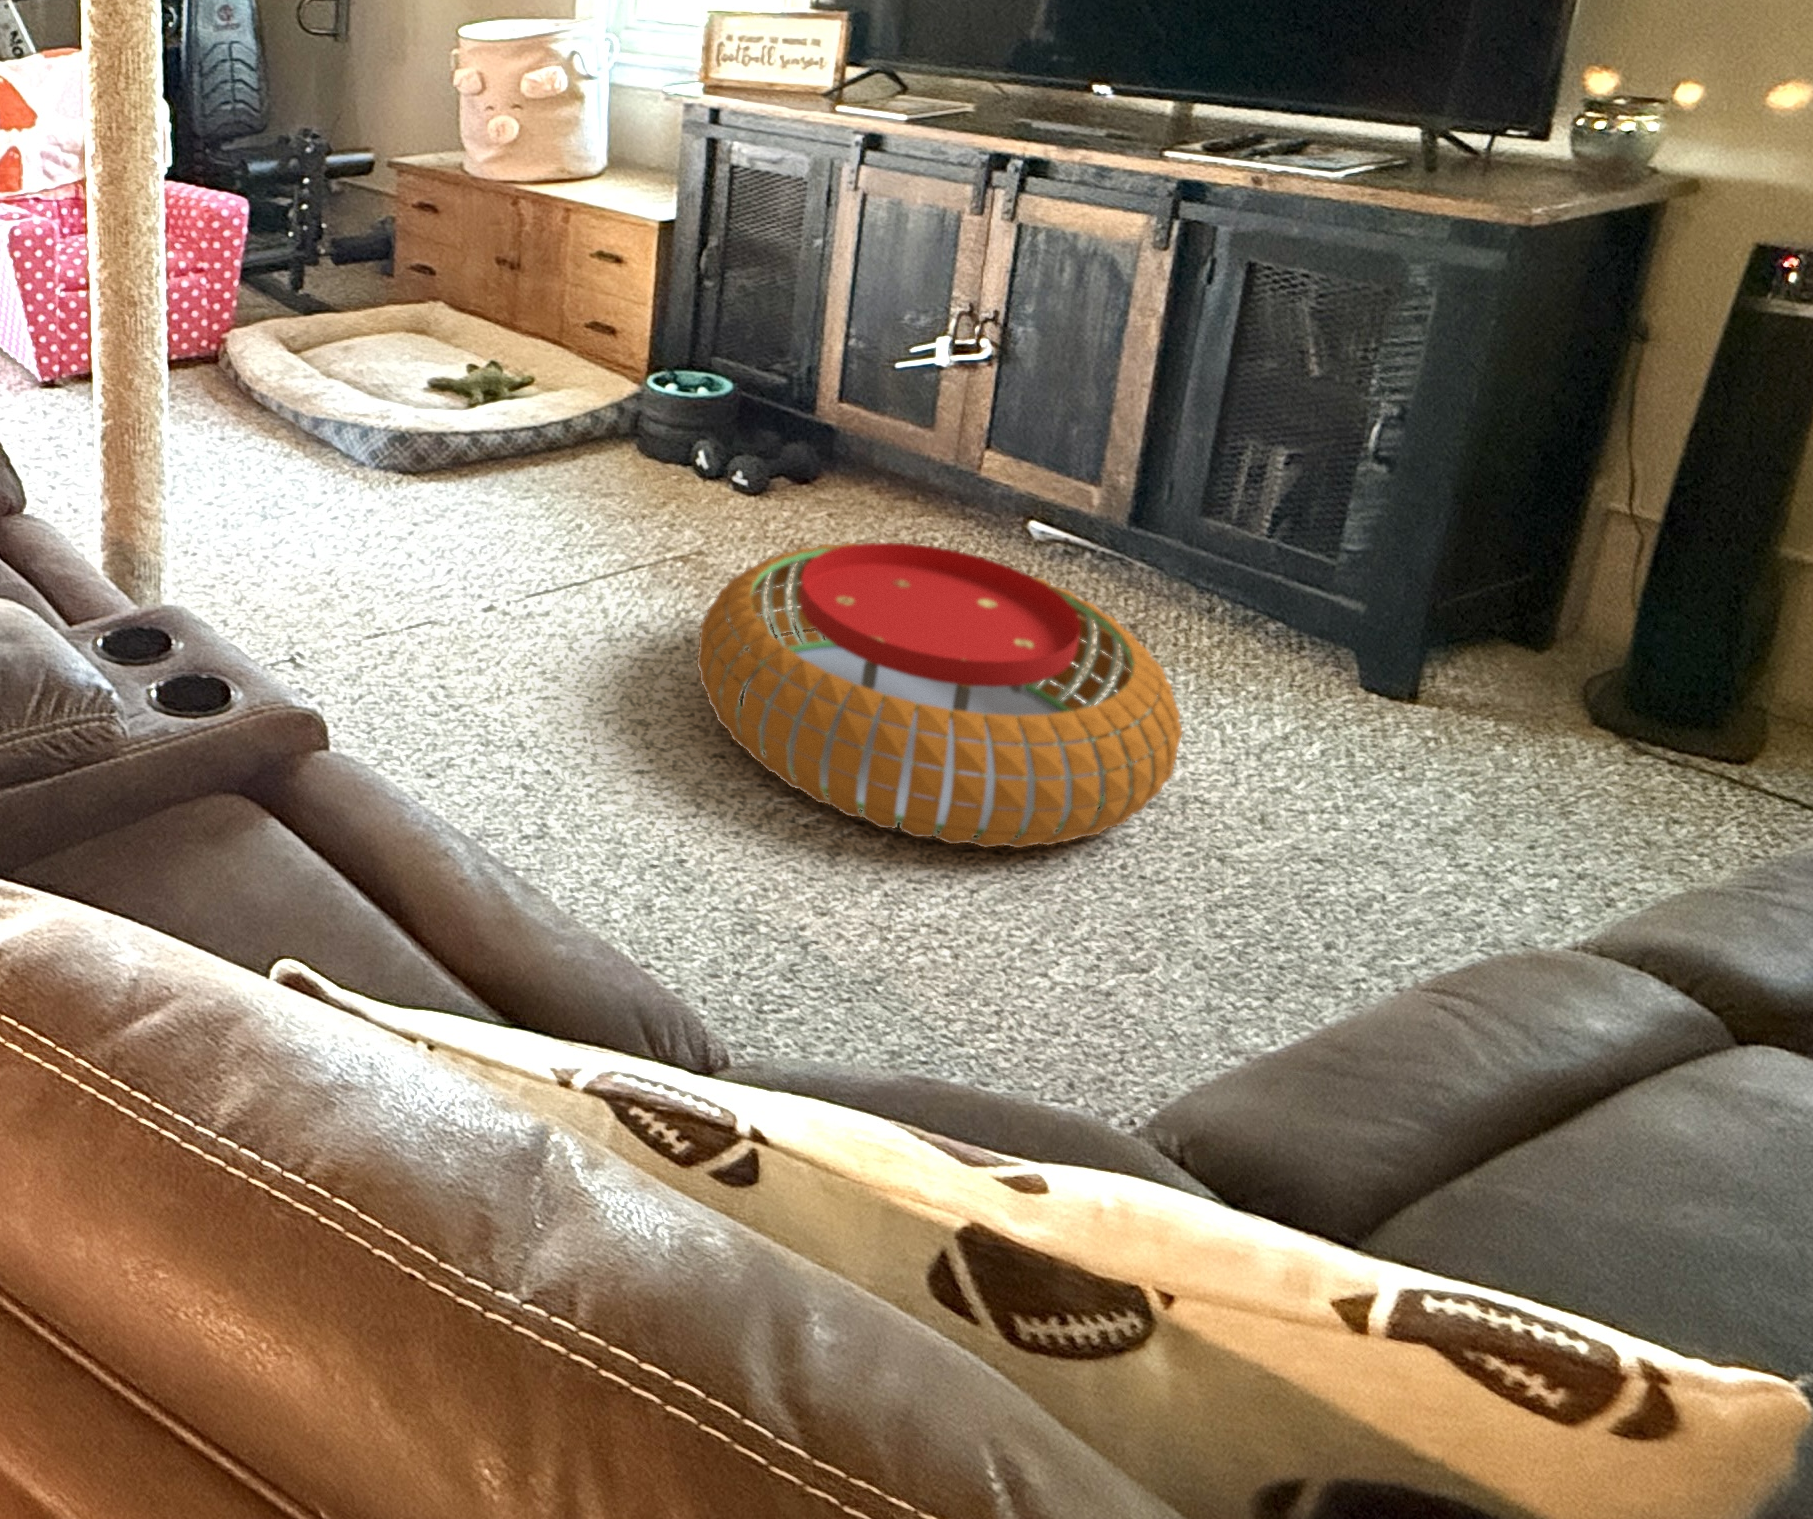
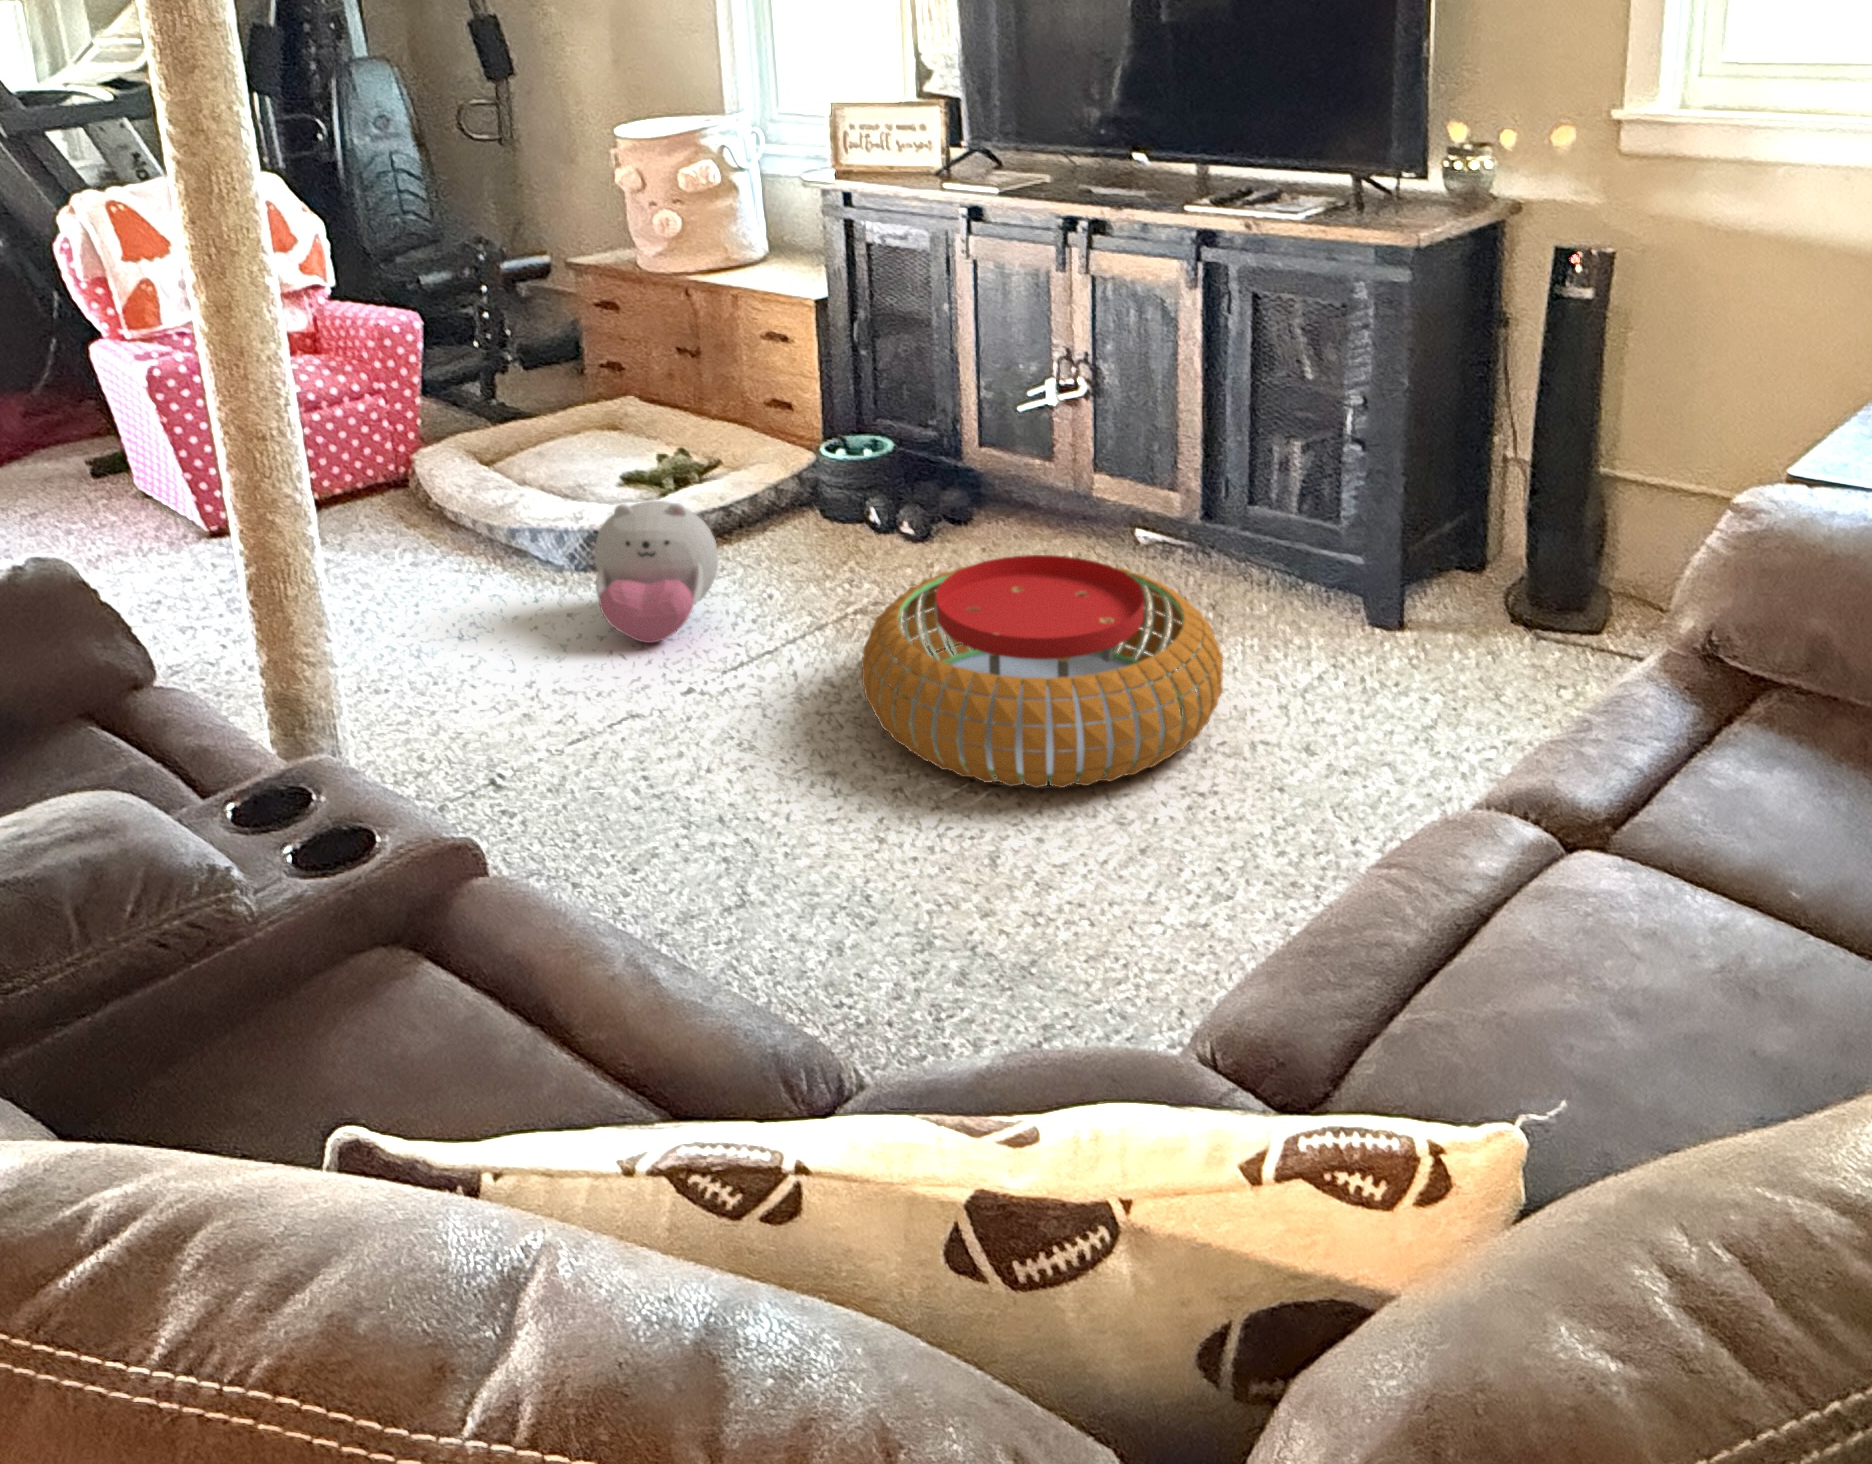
plush toy: none [400,417,535,569] -> present [594,501,718,643]

